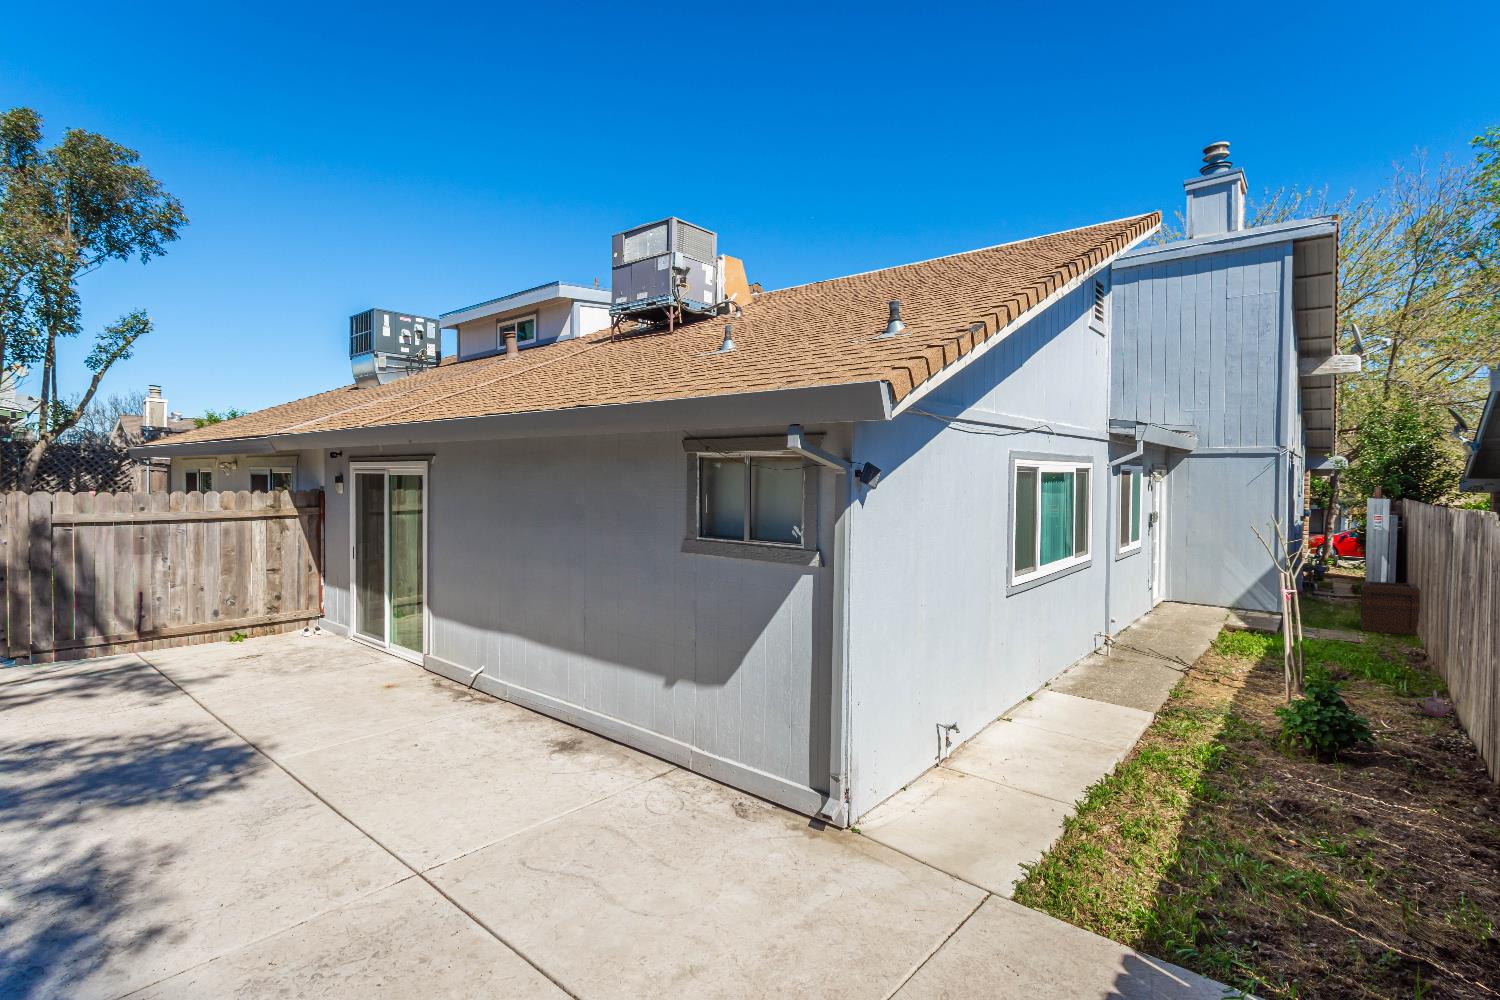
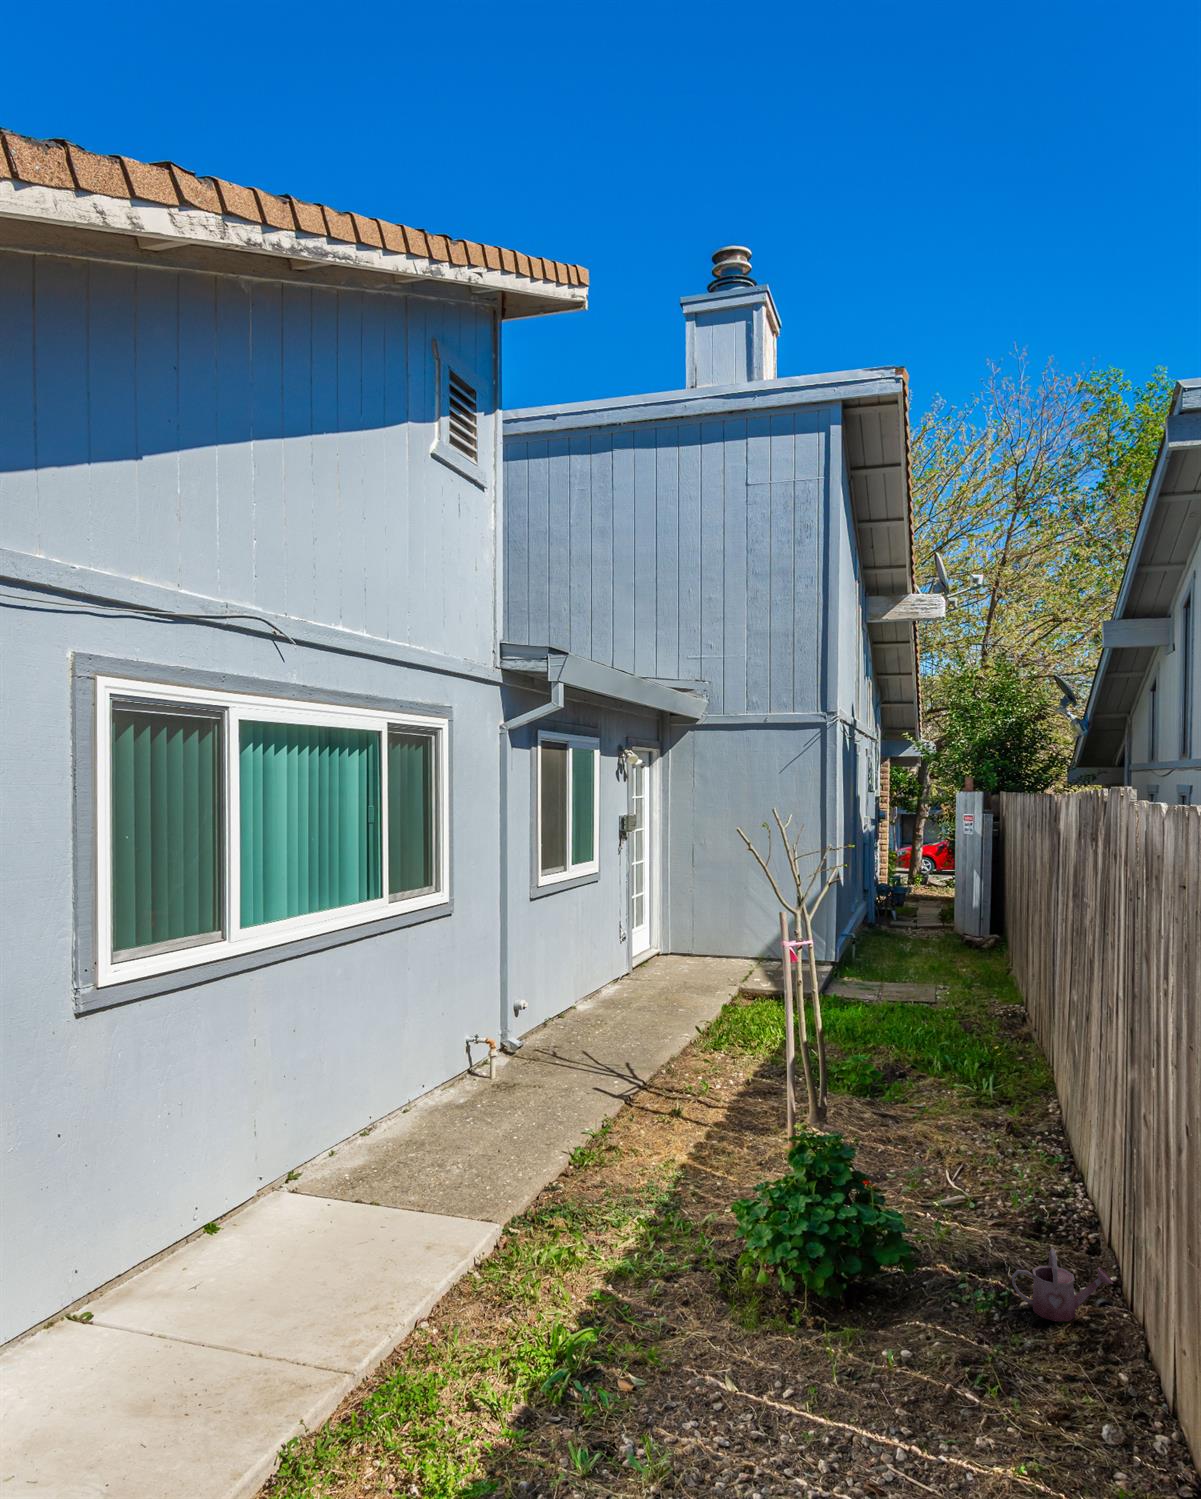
wooden crate: present [1360,581,1421,635] -> none [939,928,1022,1020]

